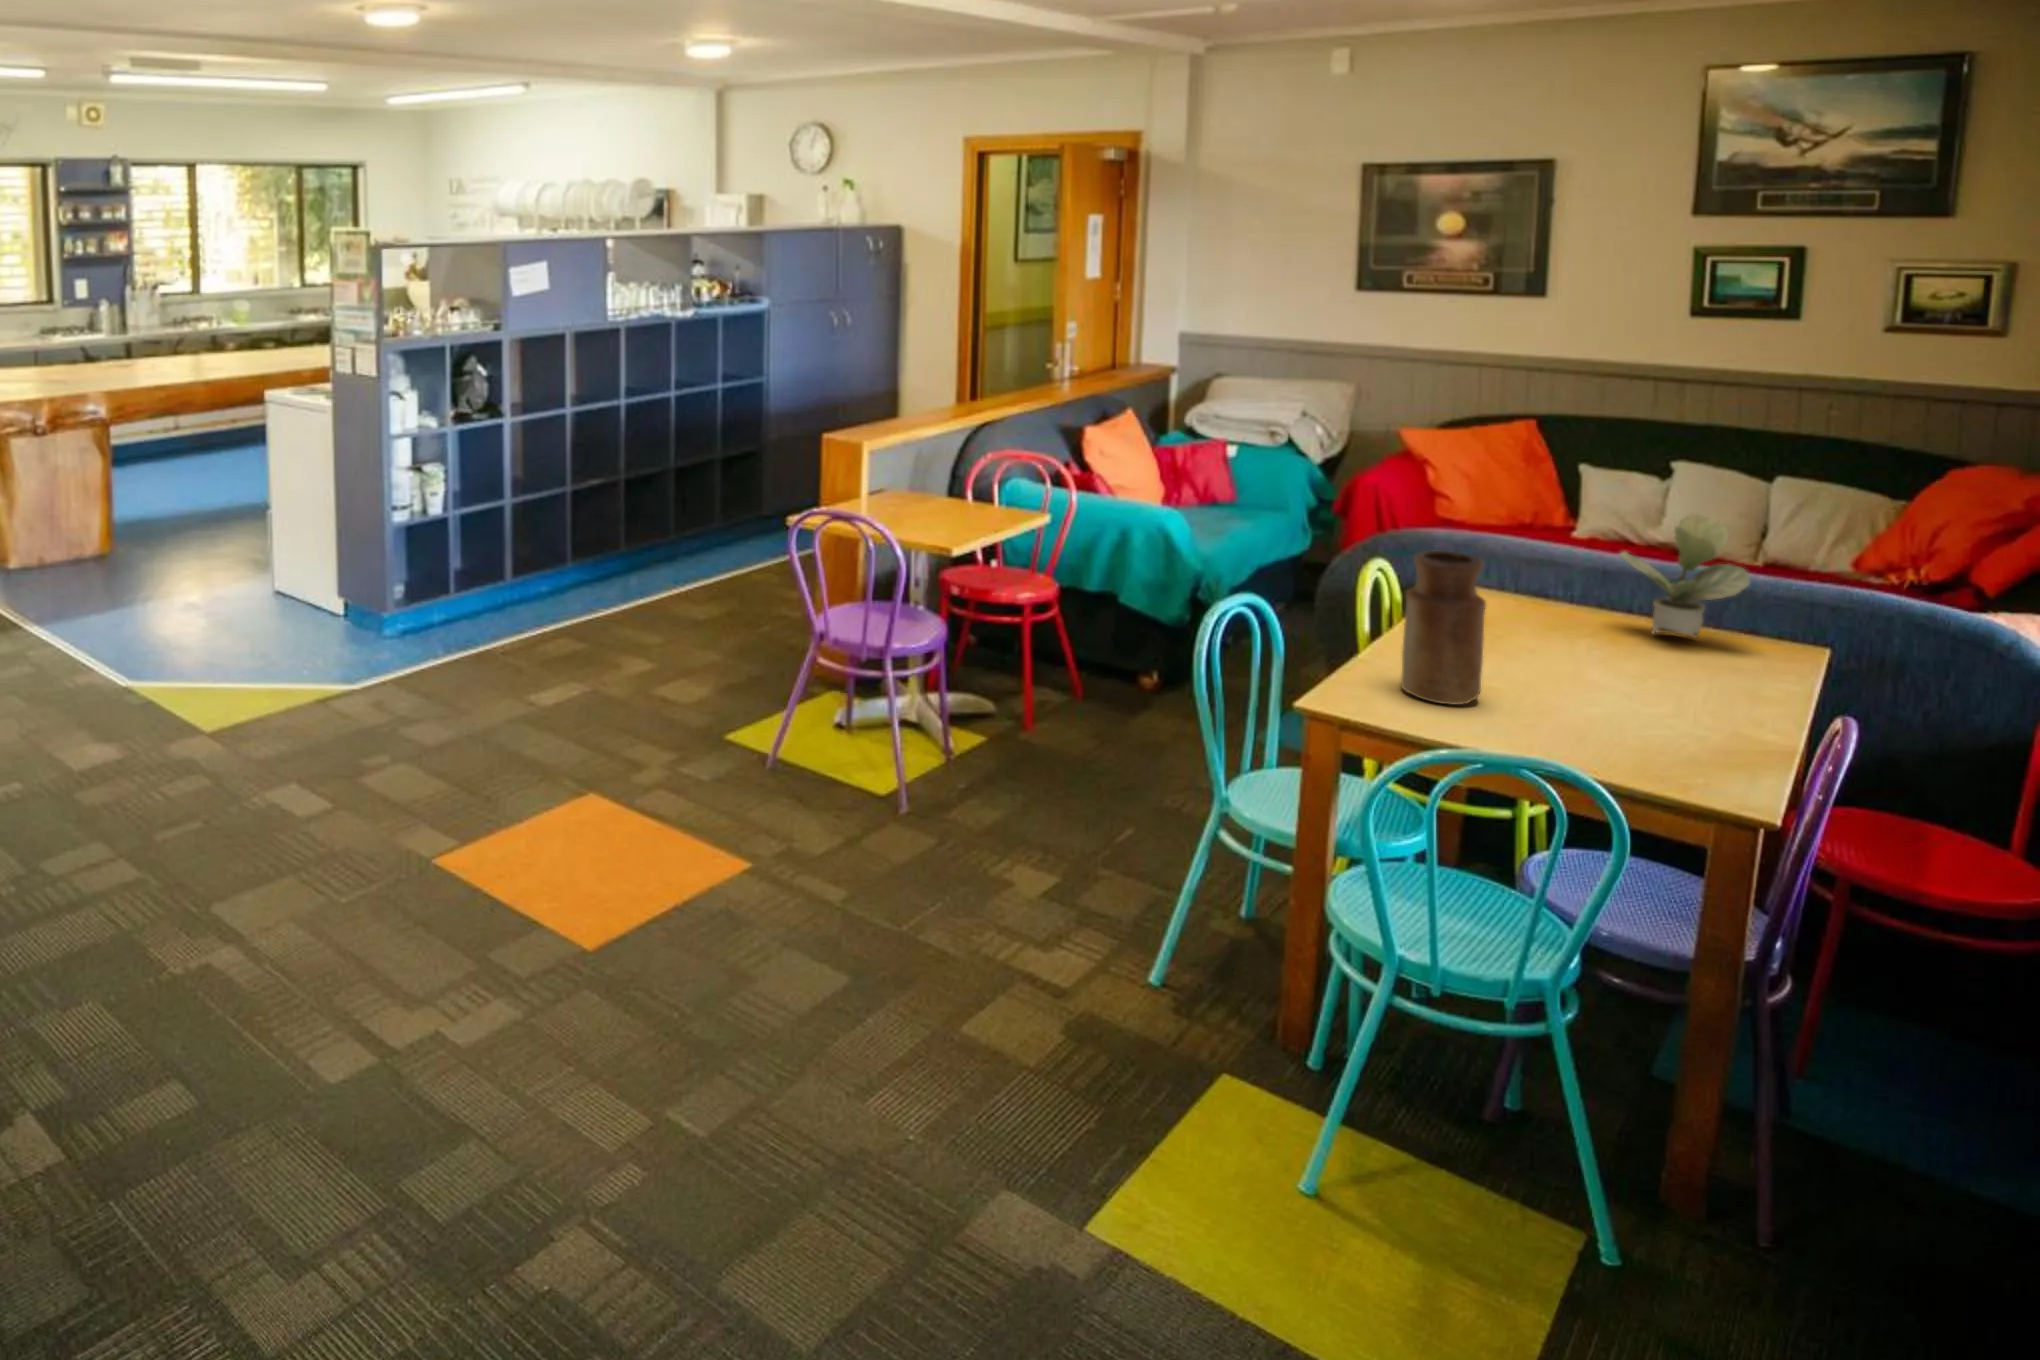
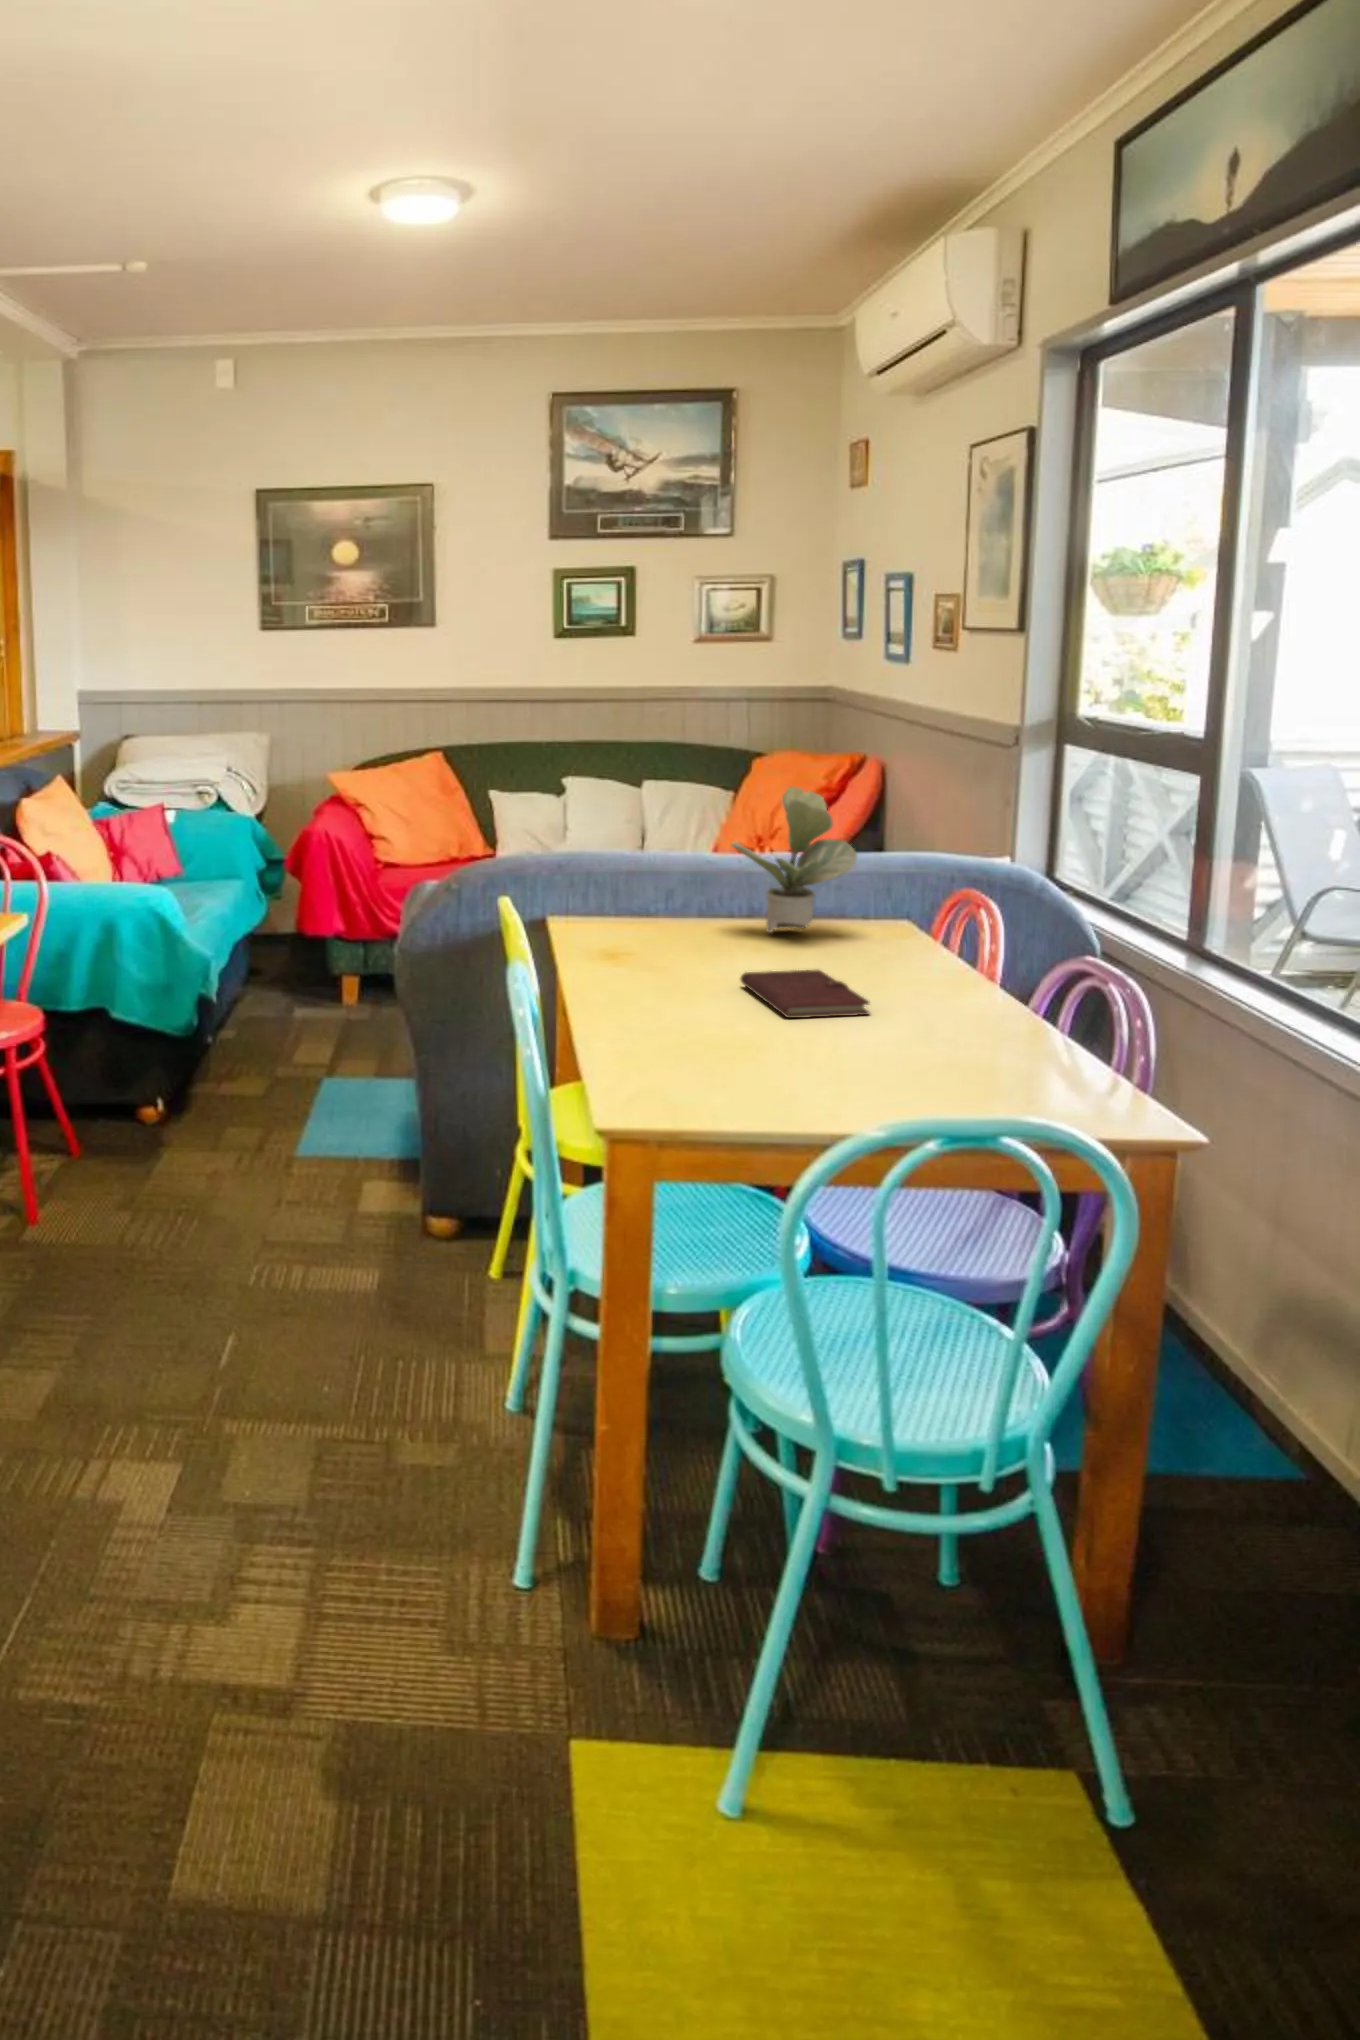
vase: present [1401,551,1486,705] -> none [642,851,738,1063]
notebook: none [1558,656,1651,708] -> present [740,969,869,1018]

